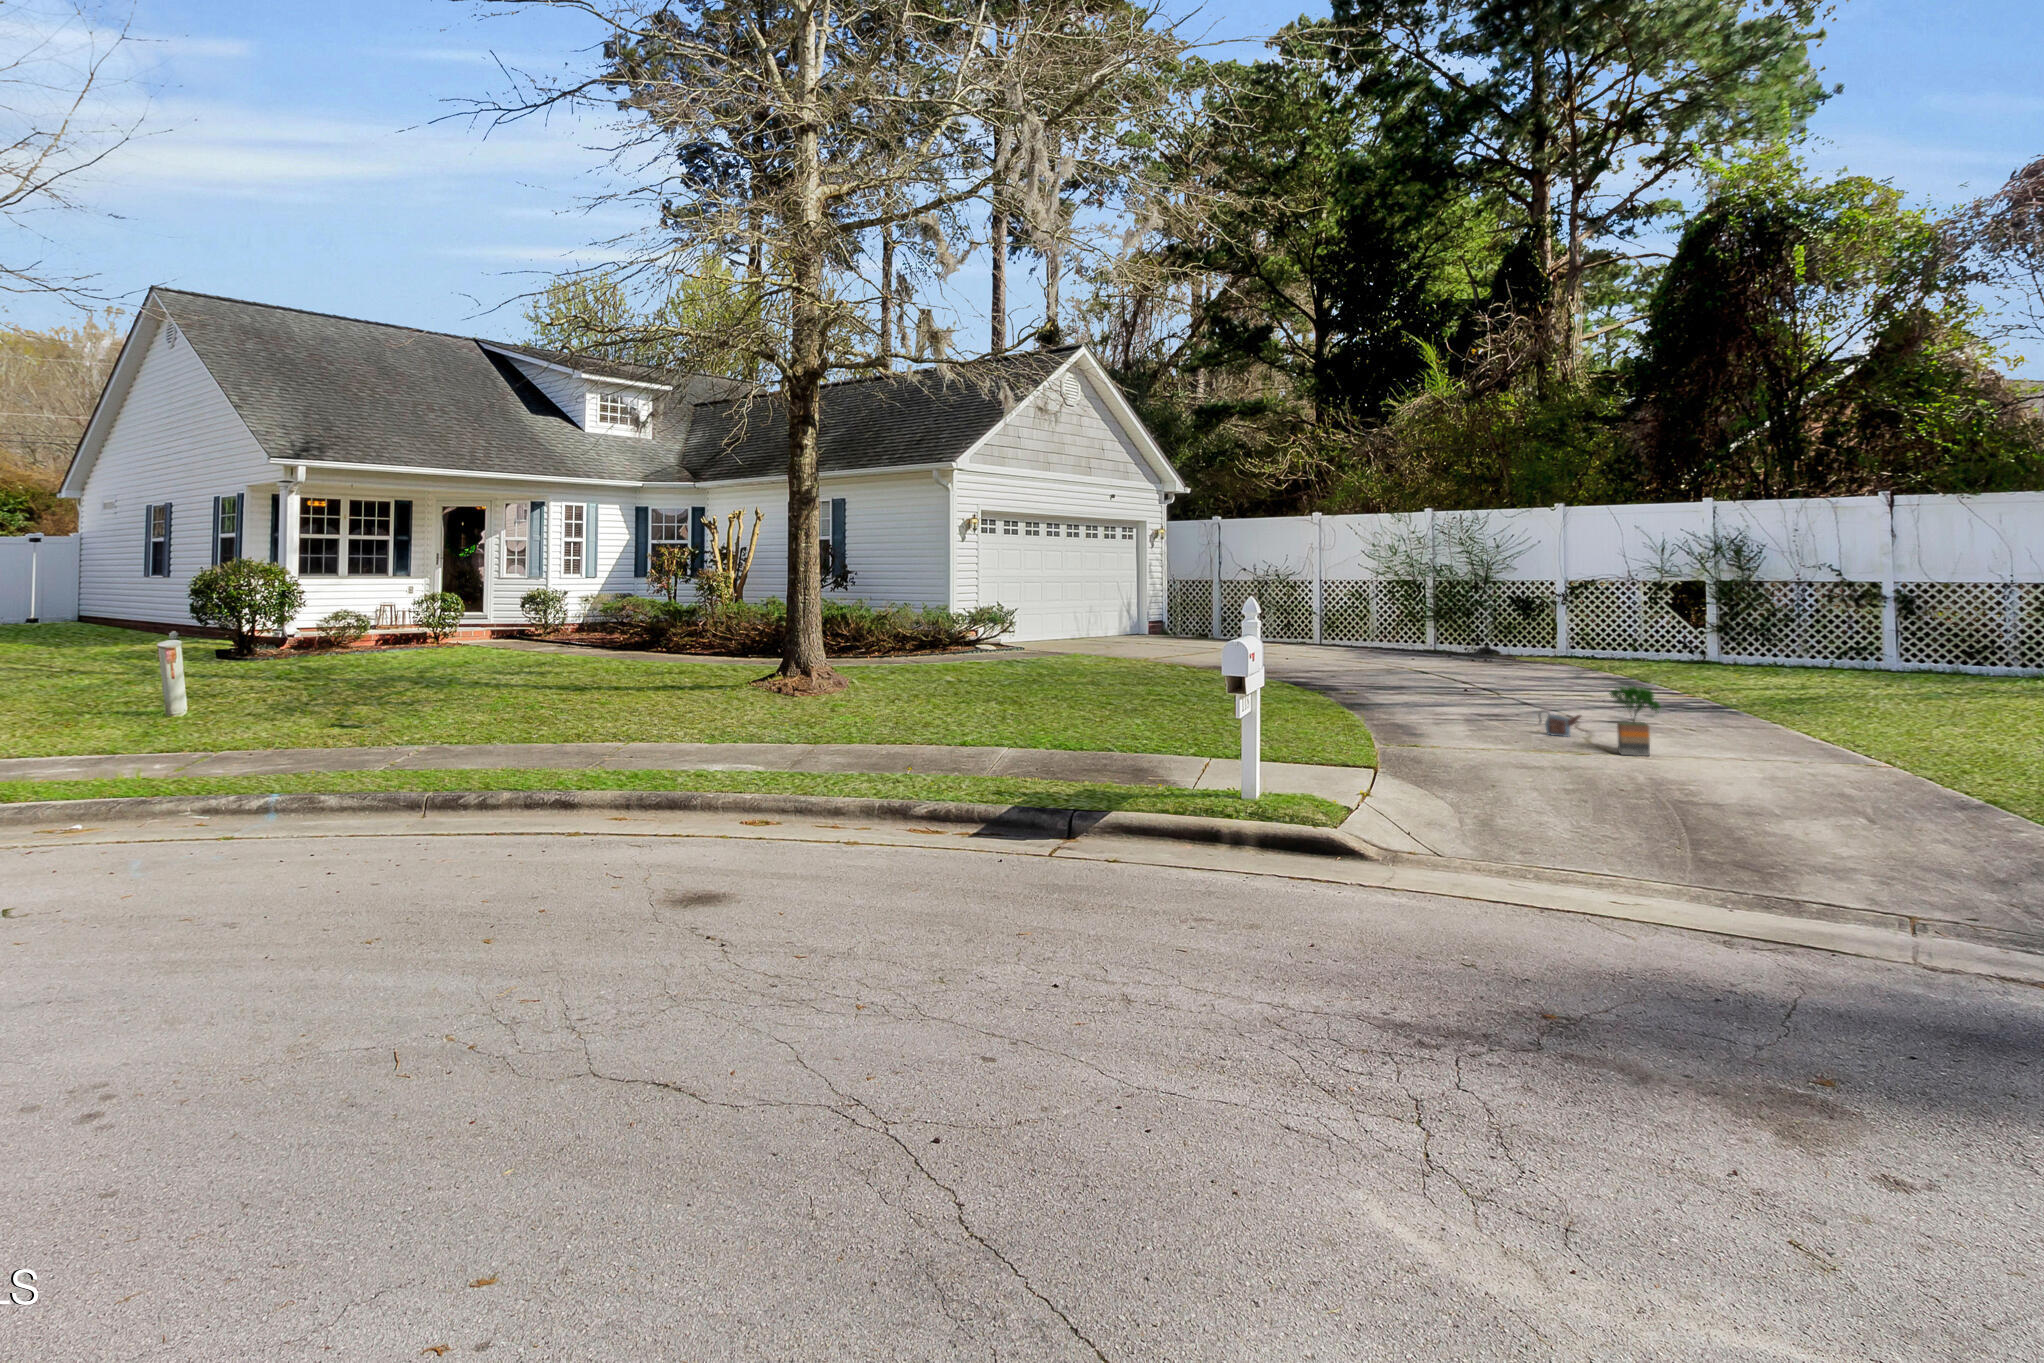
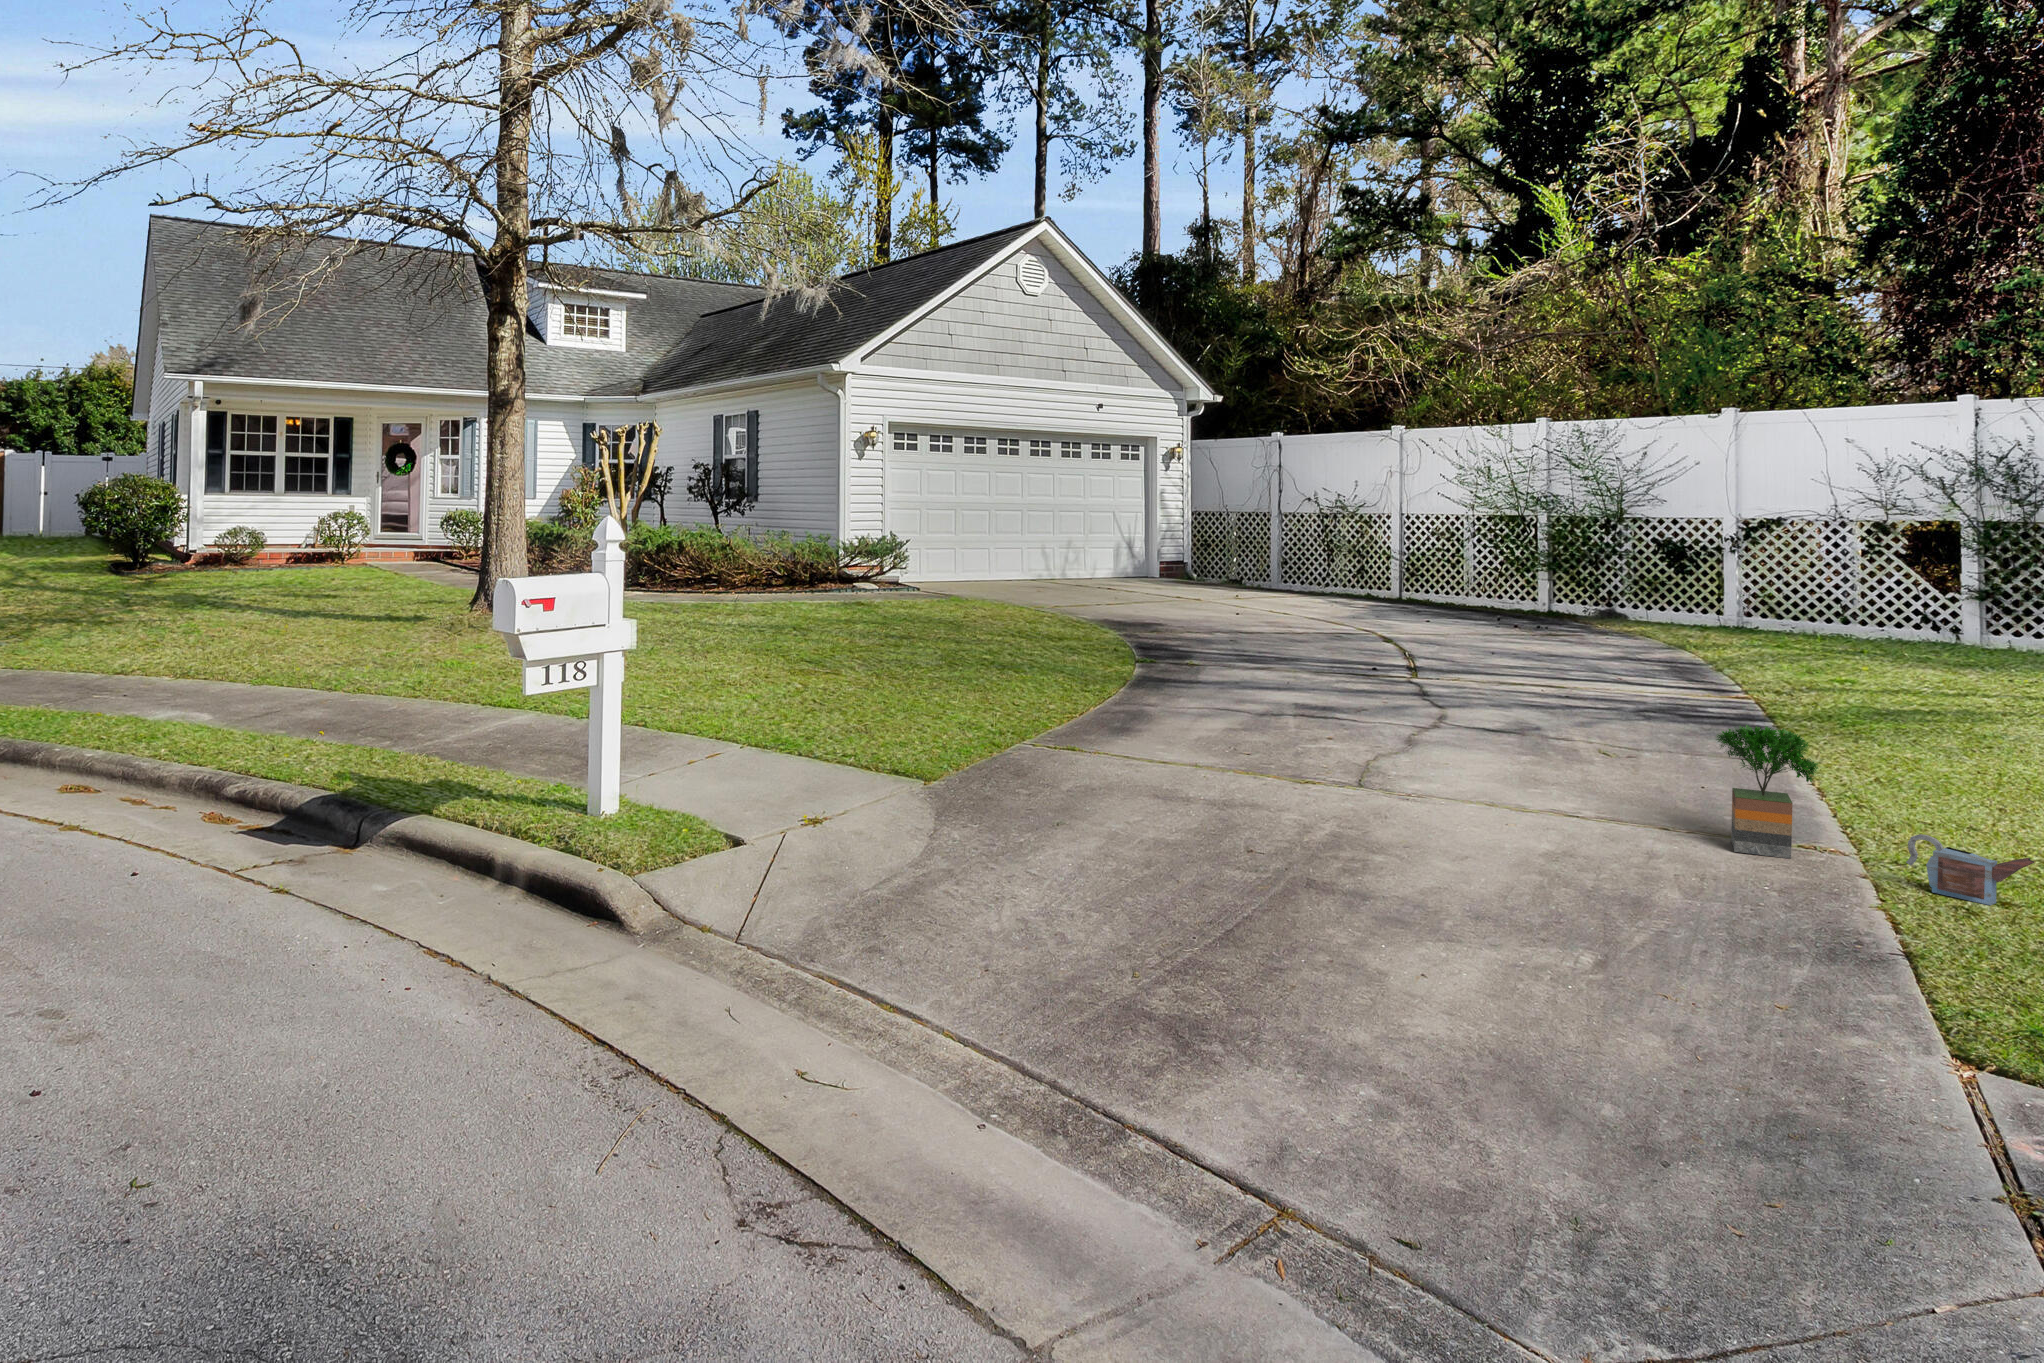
watering can: present [1538,710,1581,737] -> present [1906,834,2034,905]

